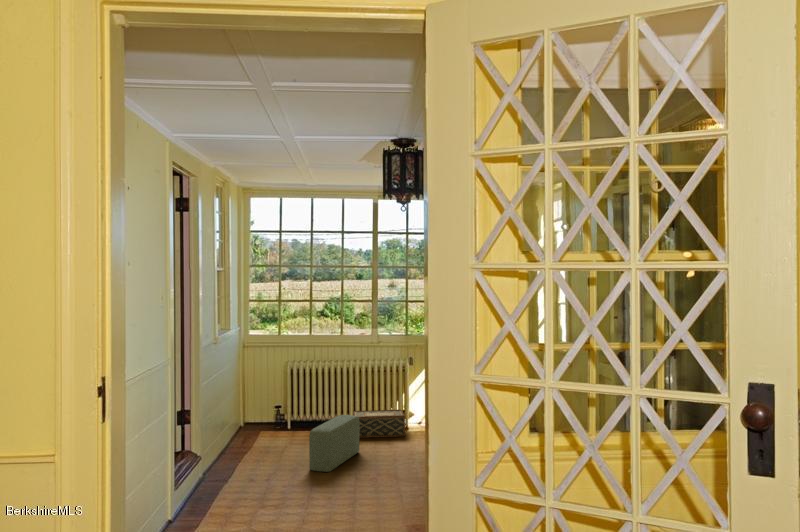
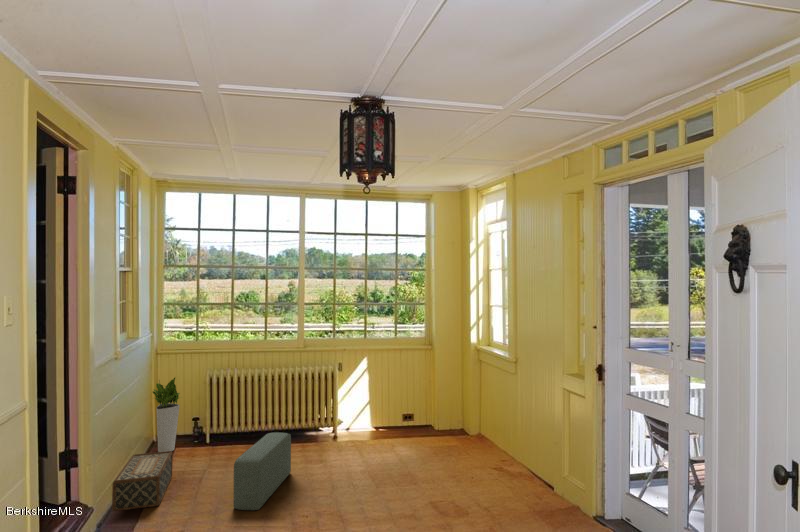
planter: none [242,366,268,433] -> present [153,378,180,452]
woven basket: present [353,410,405,438] -> present [112,451,172,511]

